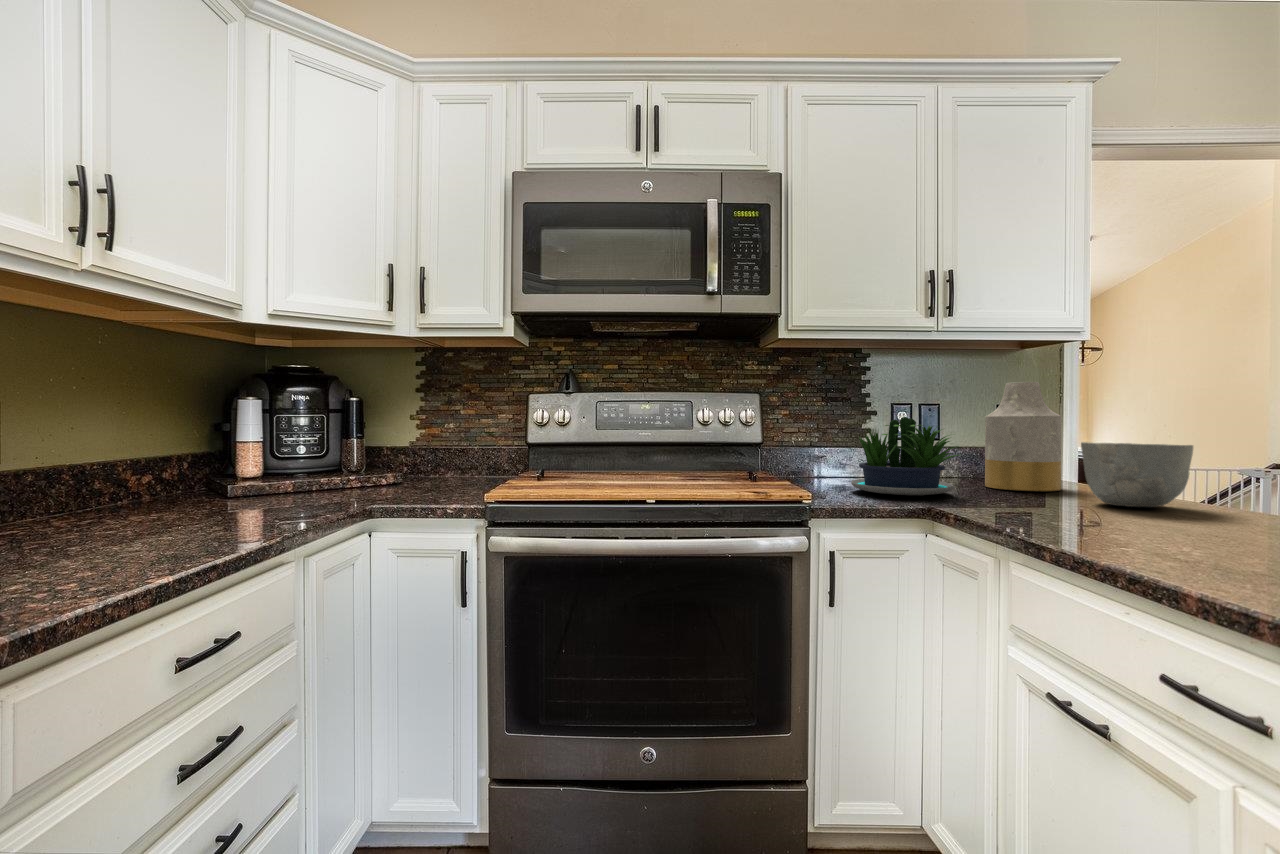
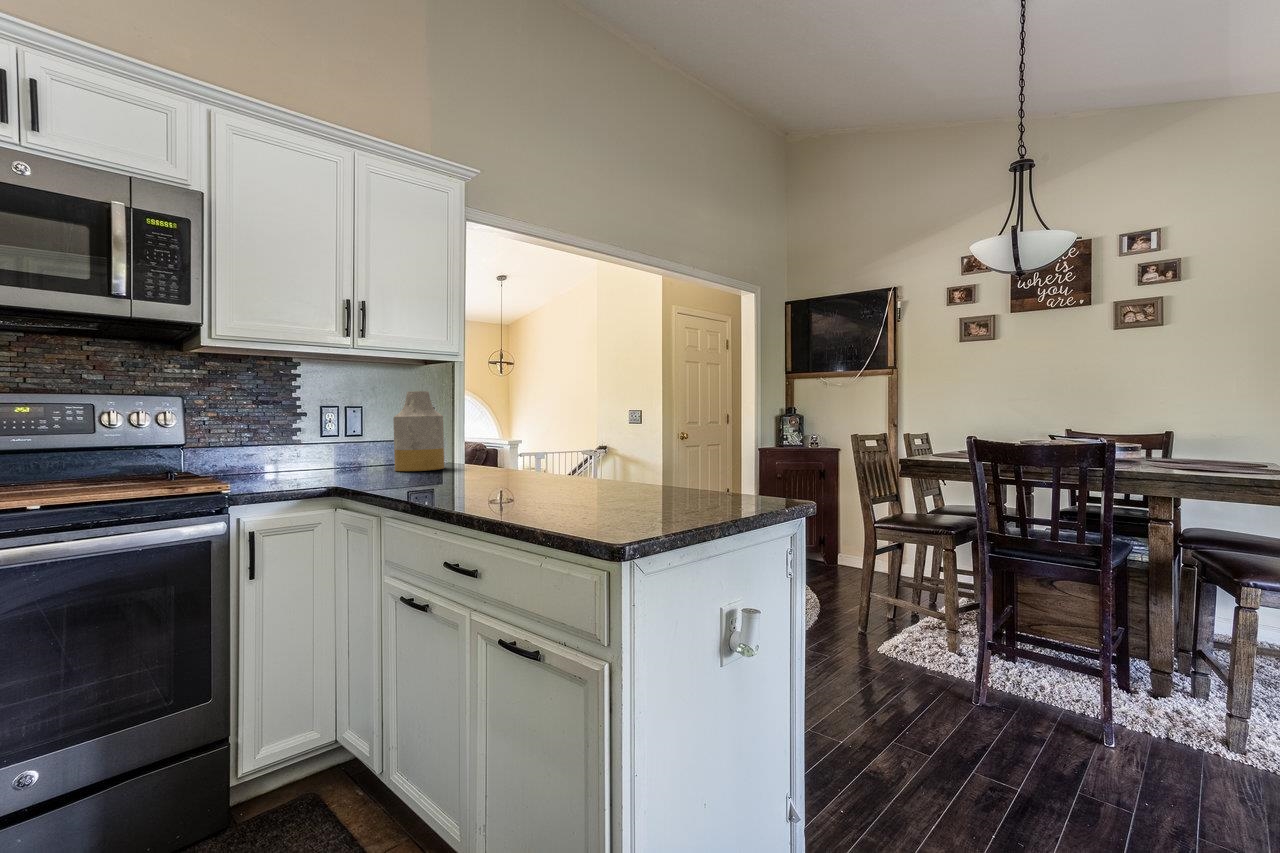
potted plant: present [851,417,959,495] -> none [280,418,380,482]
bowl: present [1081,442,1193,507] -> none [447,433,503,474]

